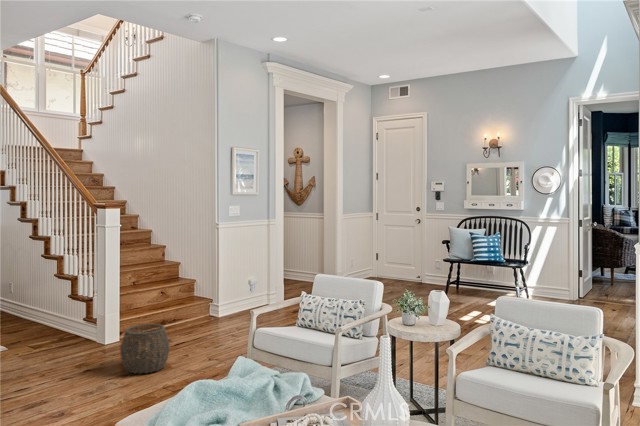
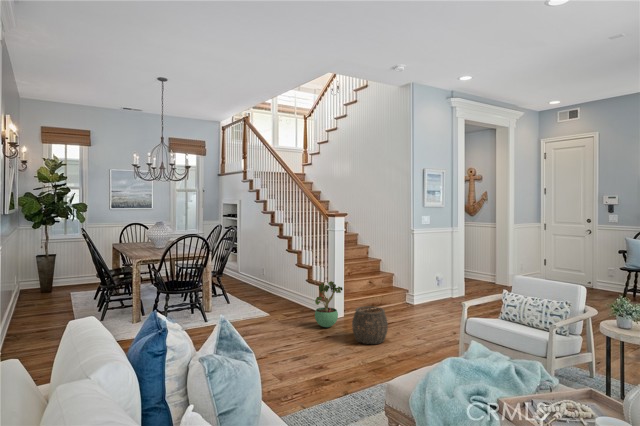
potted plant: none [71,294,113,357] -> present [315,281,343,327]

